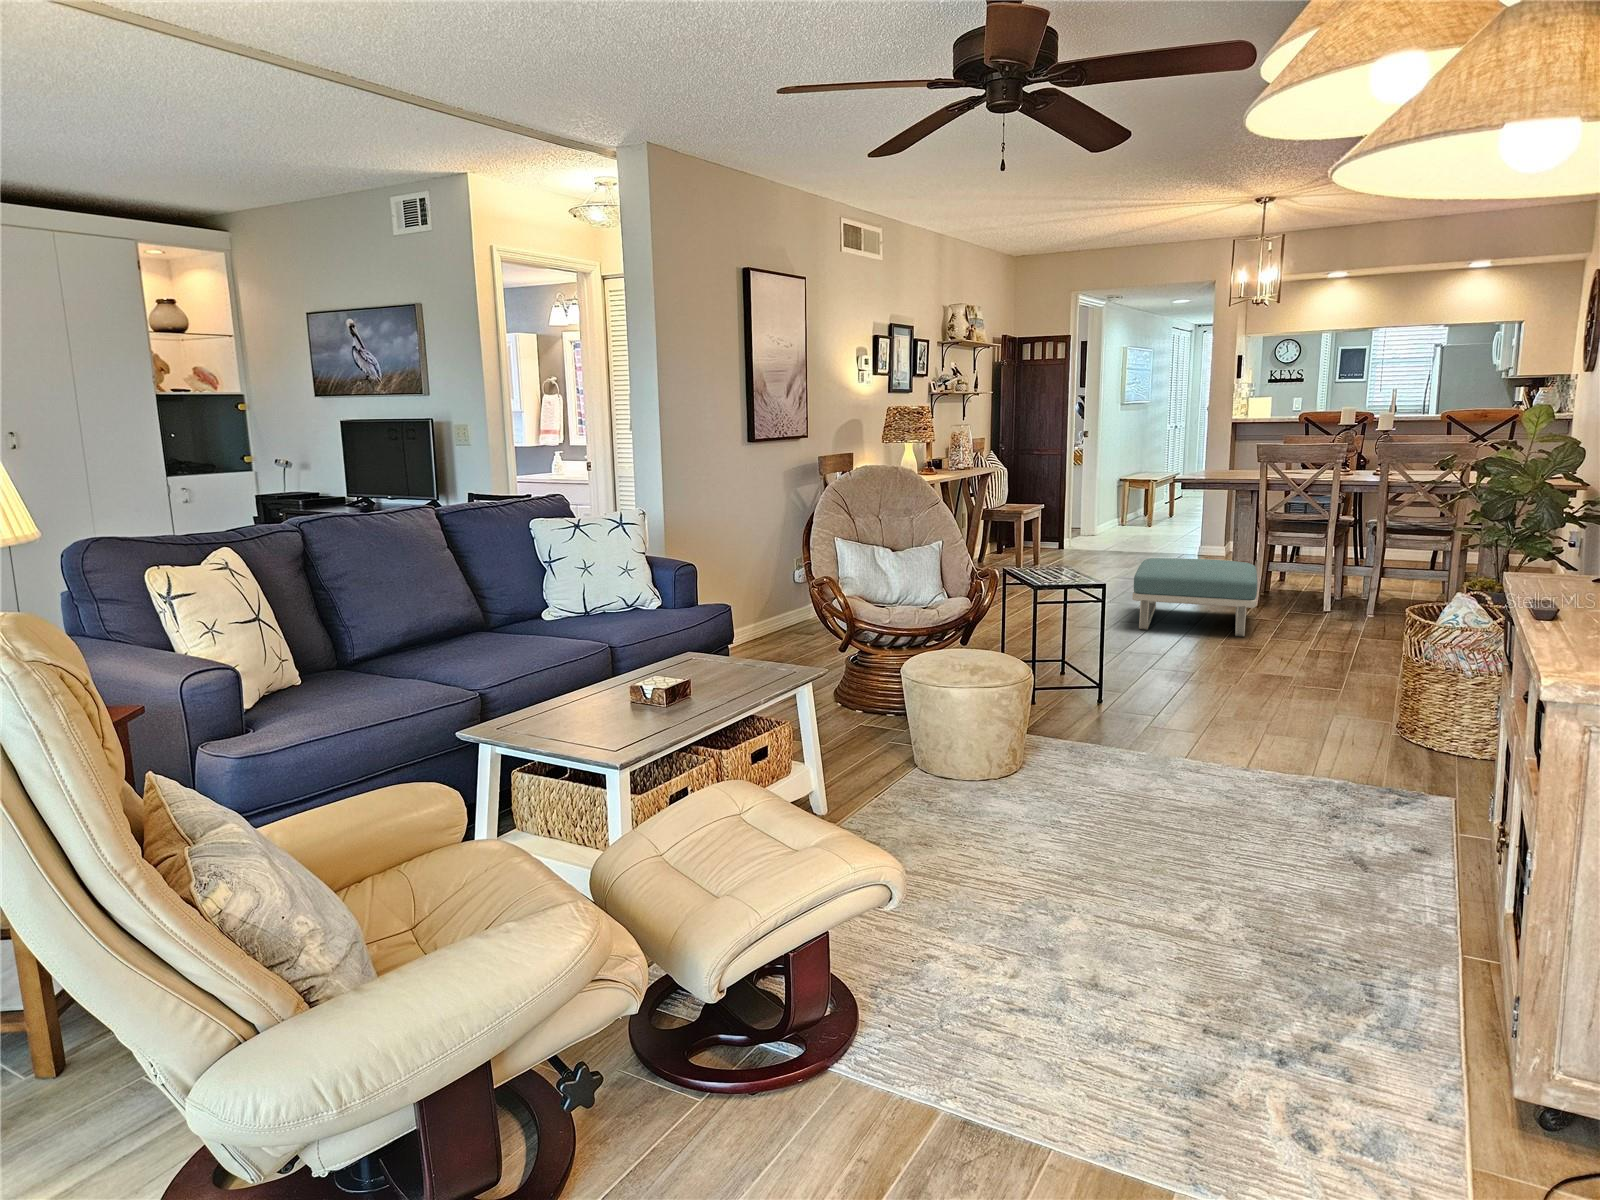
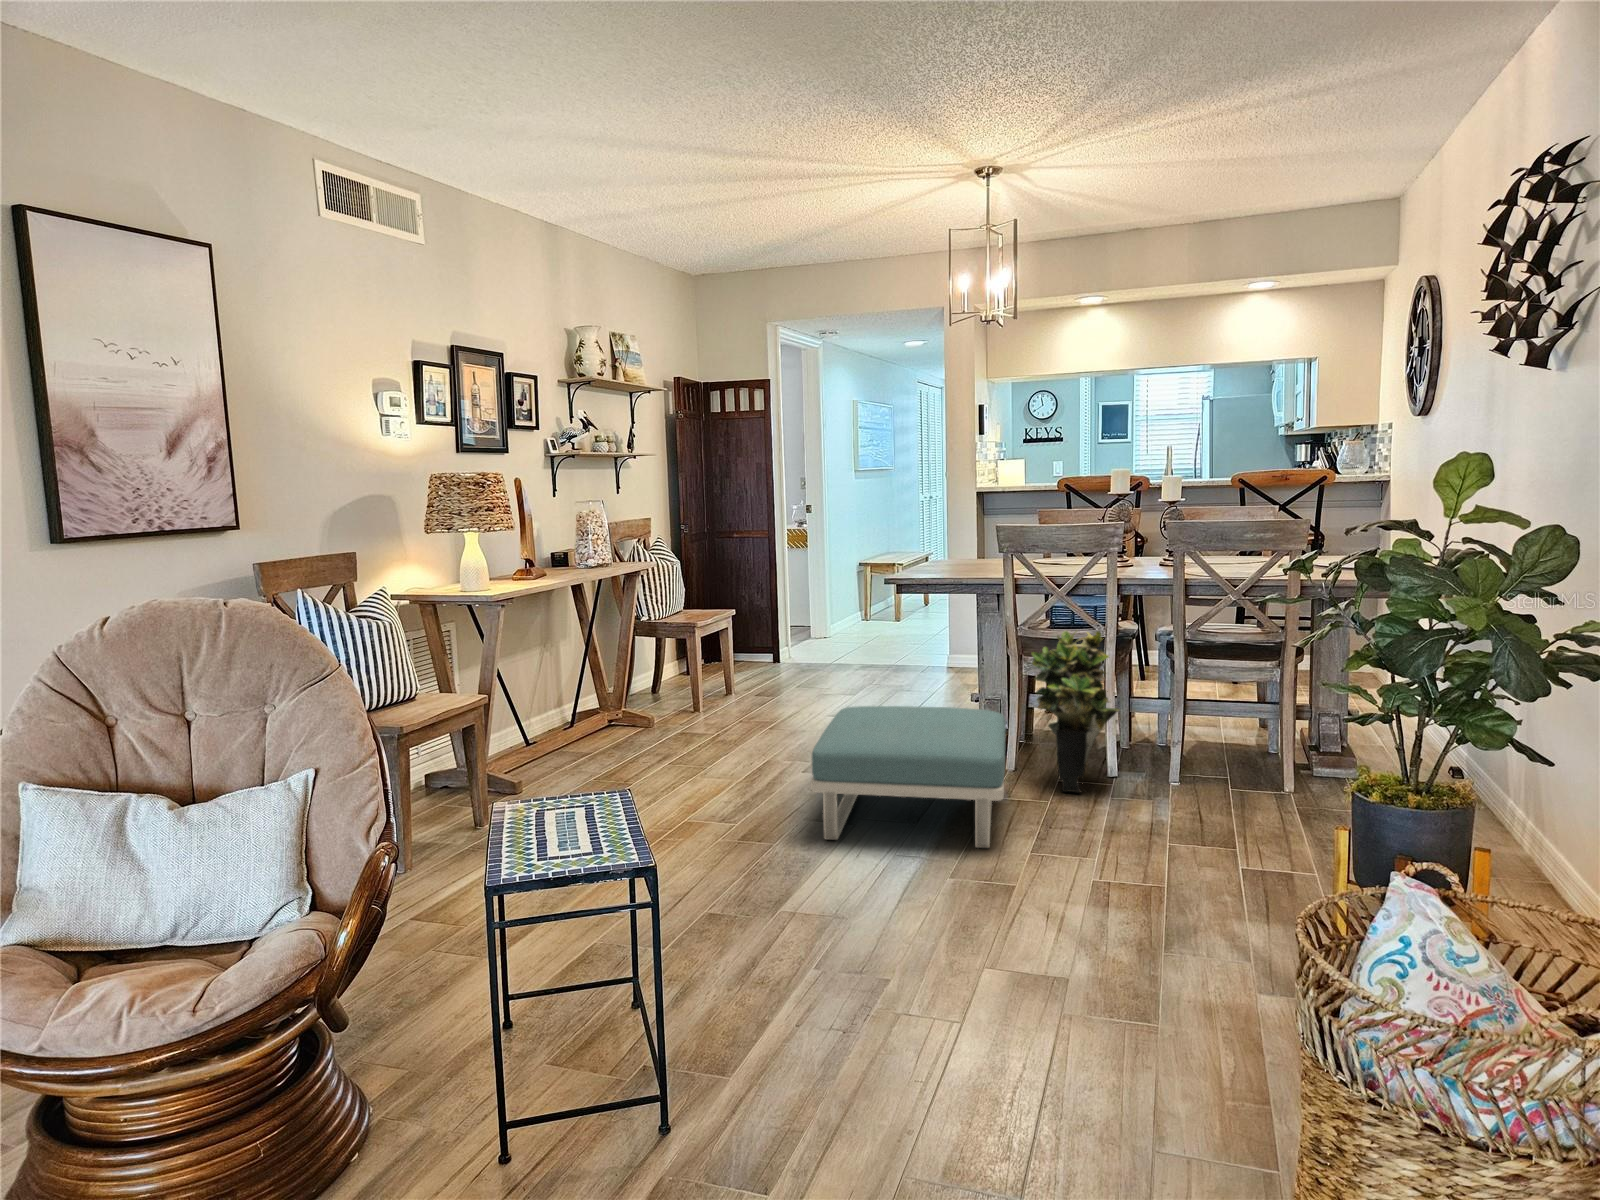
potted plant: none [1276,514,1336,618] -> present [1032,631,1119,793]

